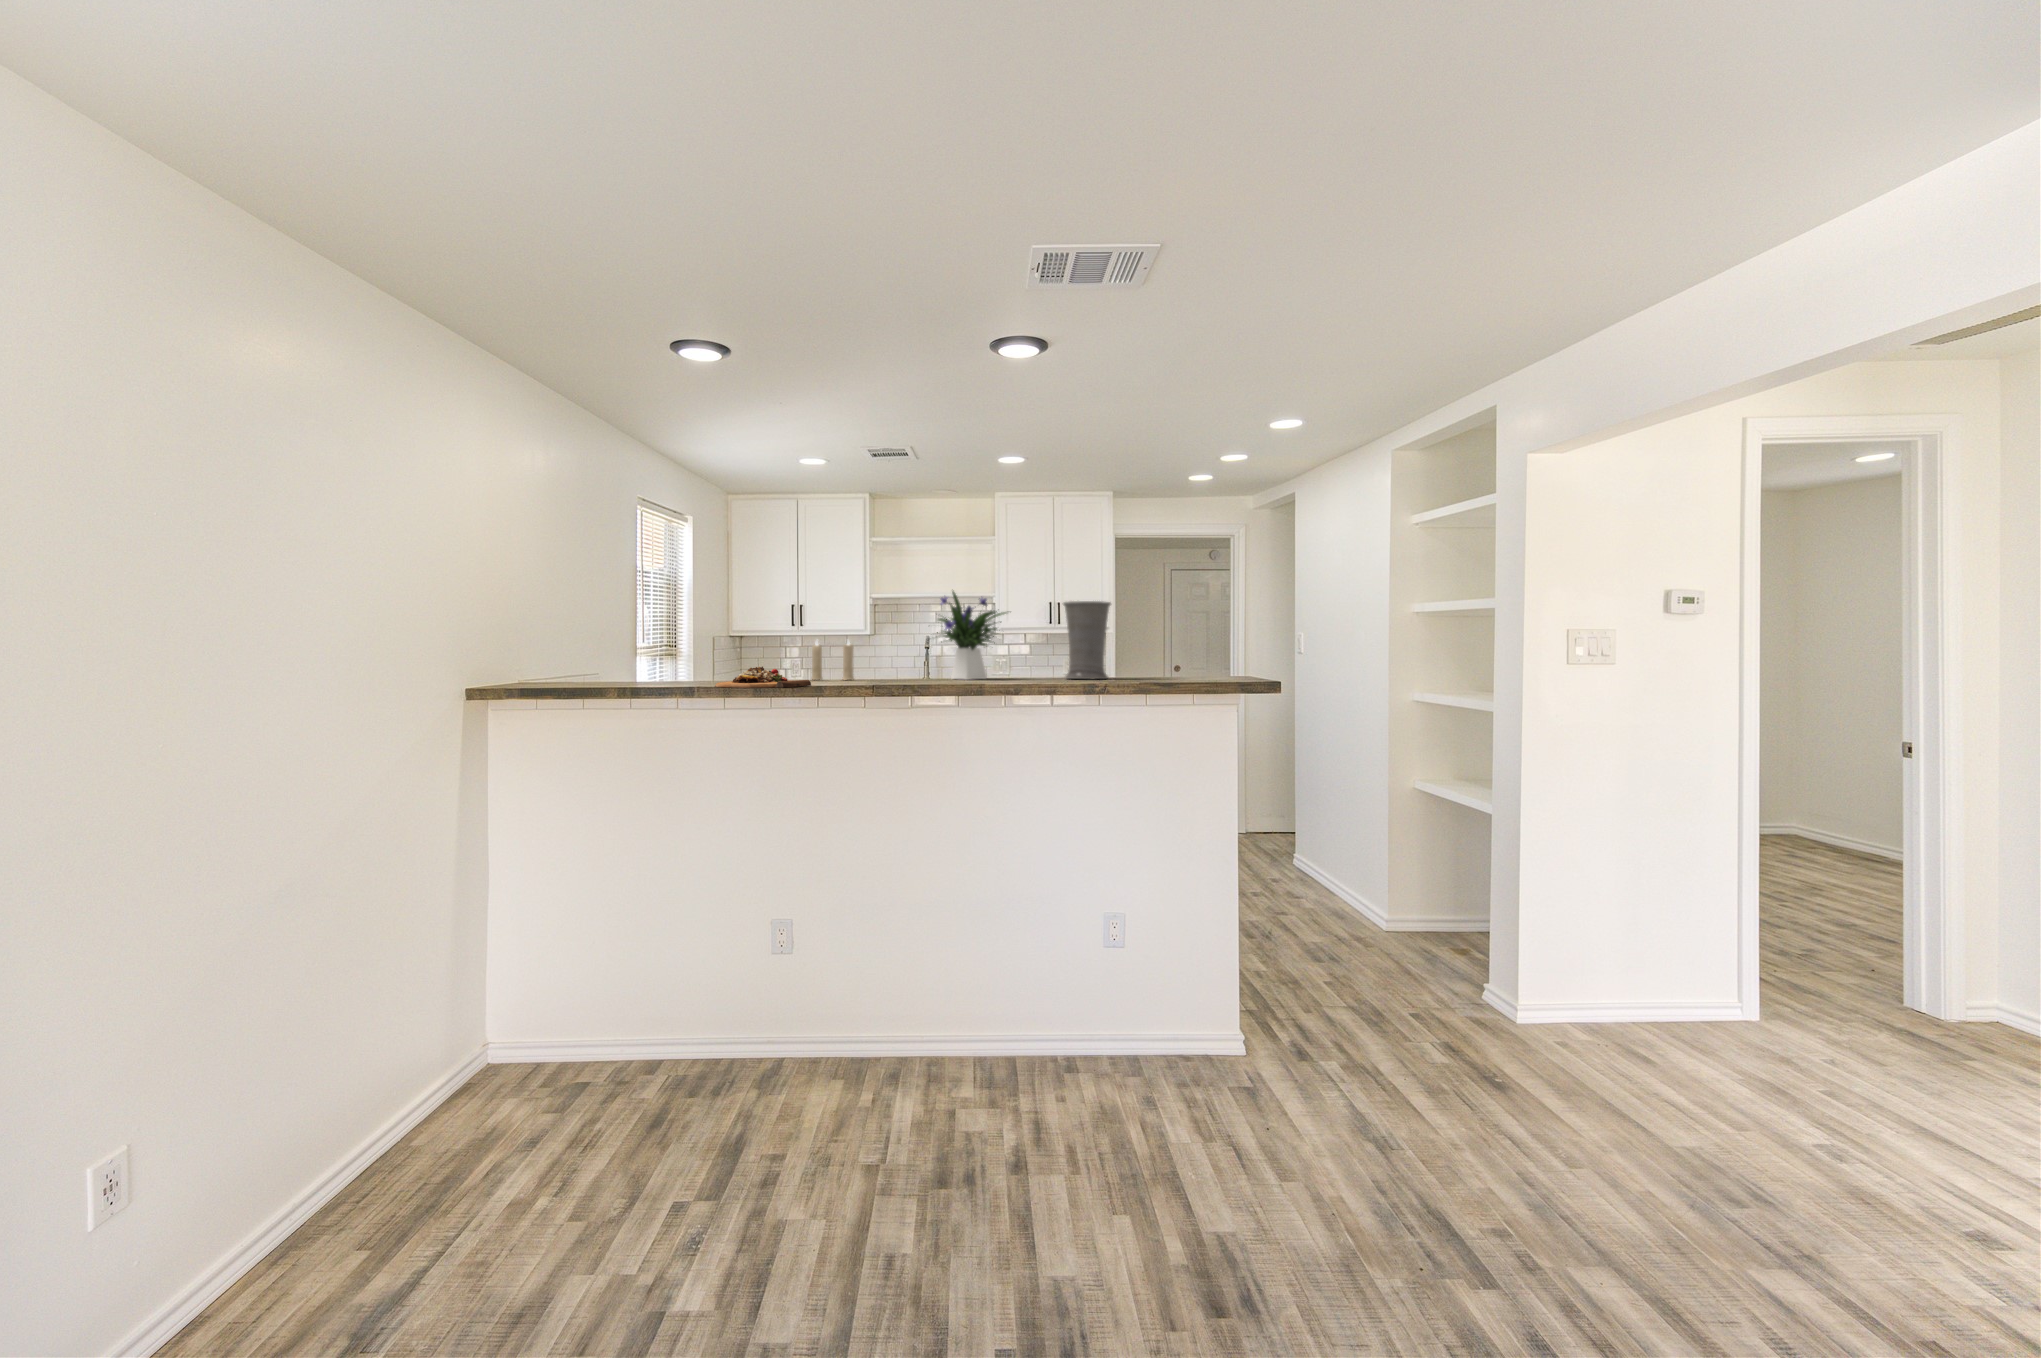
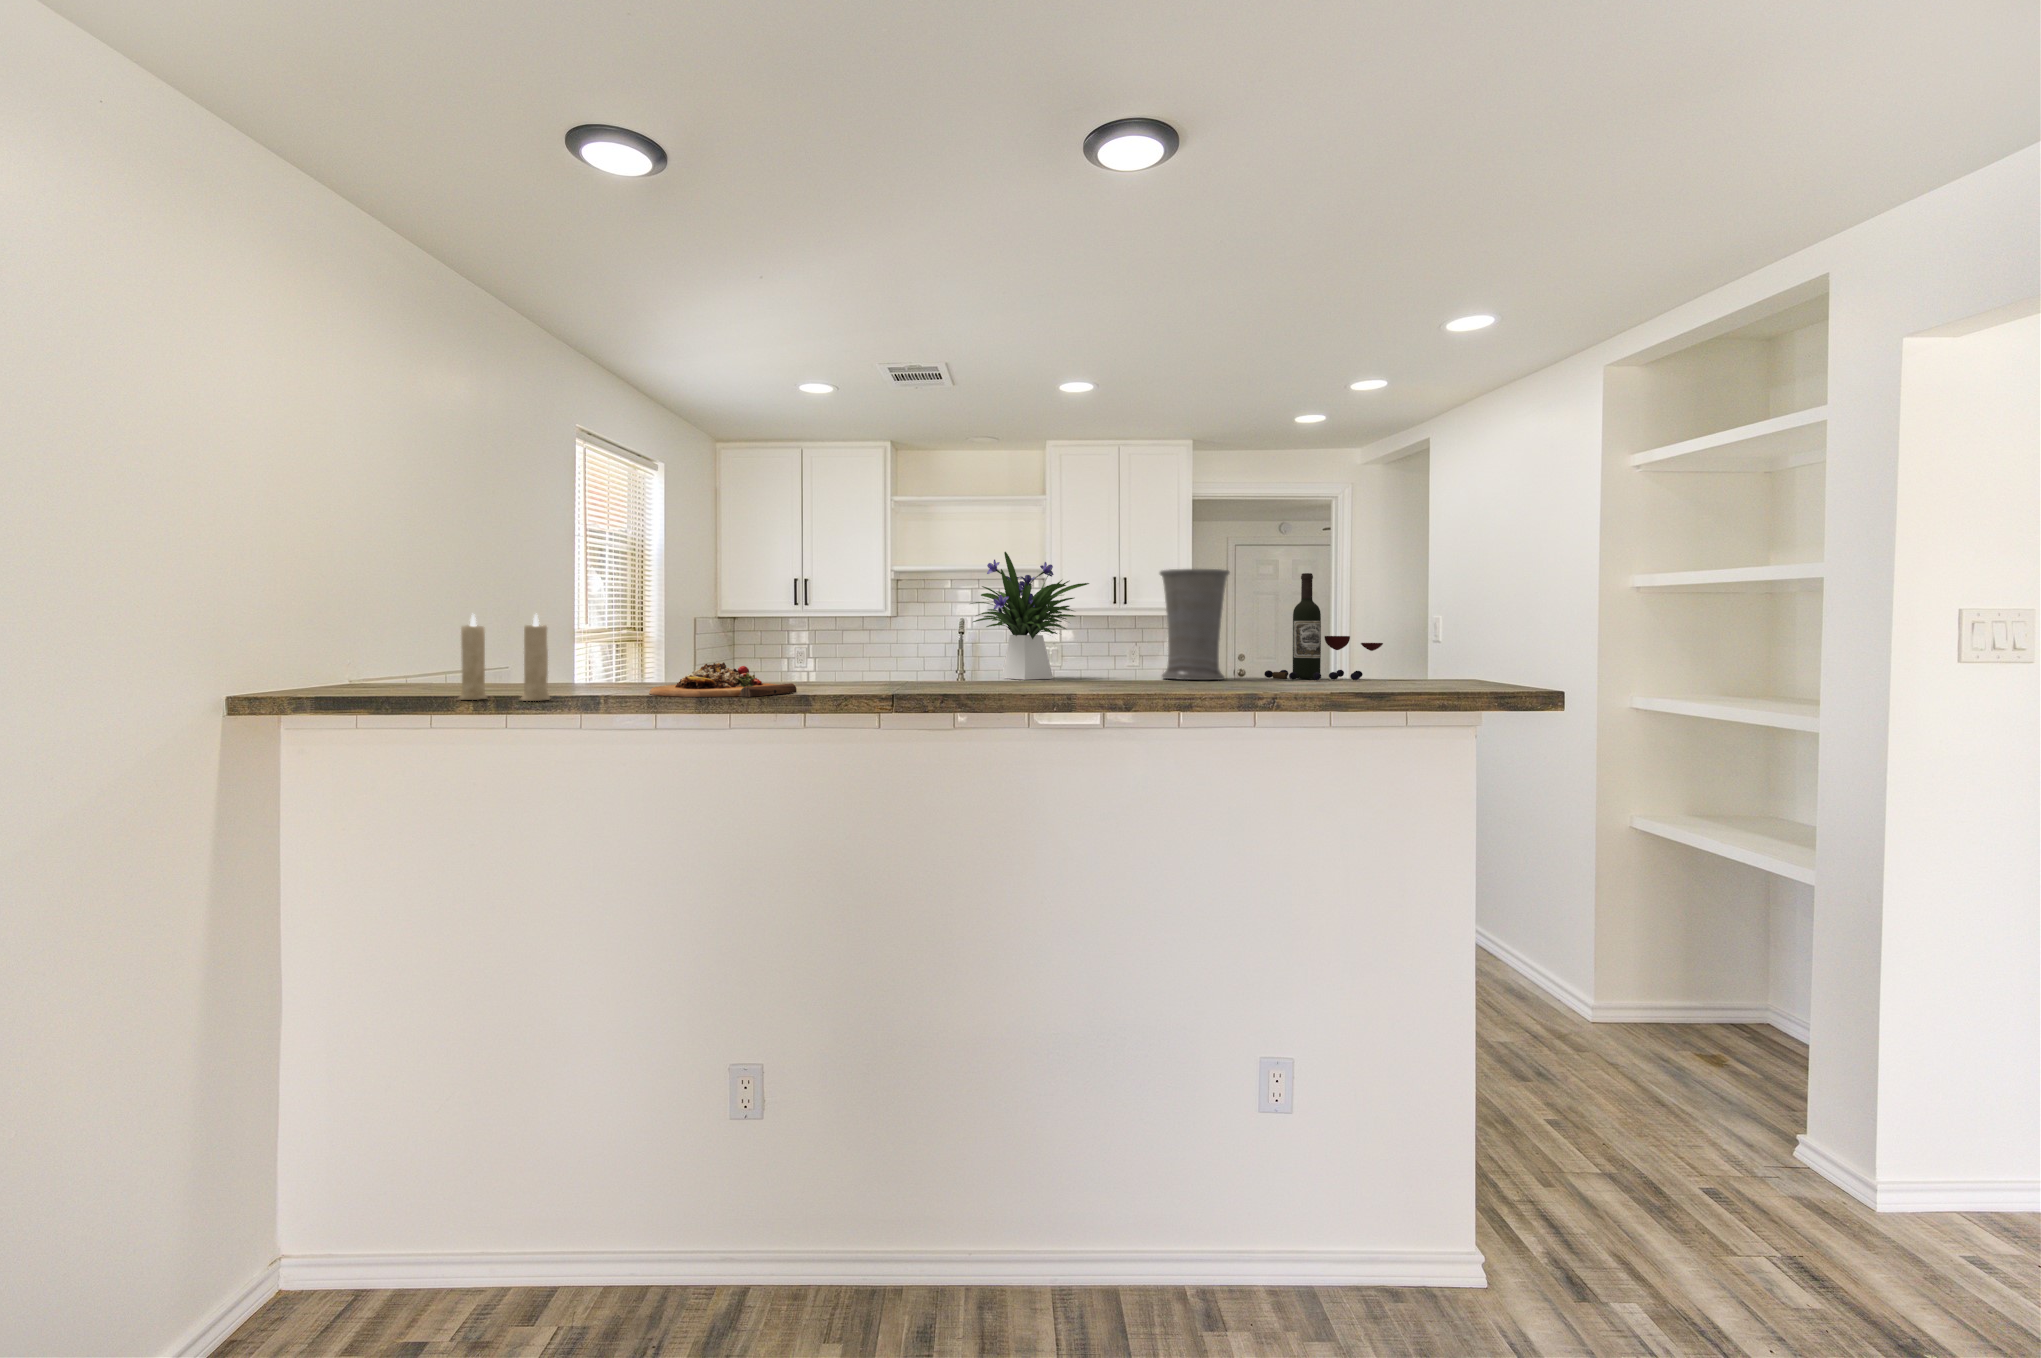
wine bottle: none [1139,604,1221,679] -> present [1264,573,1383,680]
candle: present [812,641,854,680] -> present [458,614,550,701]

